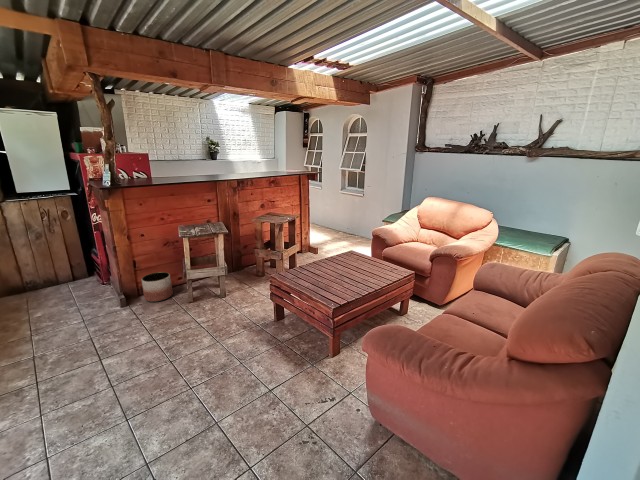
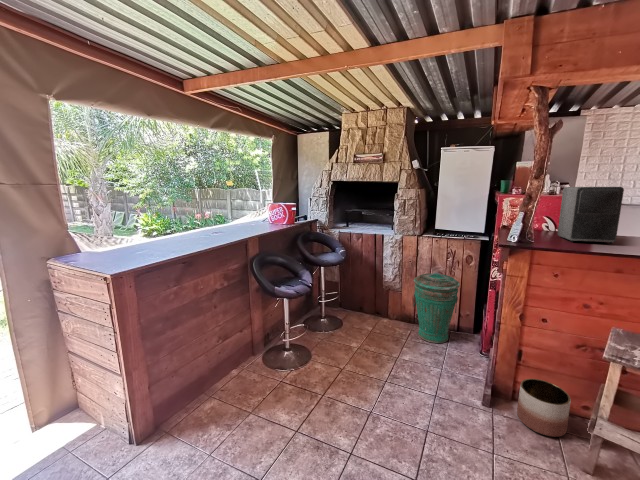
speaker: none [127,146,165,183] -> present [558,187,624,244]
trash can: none [9,232,70,299] -> present [414,272,460,343]

